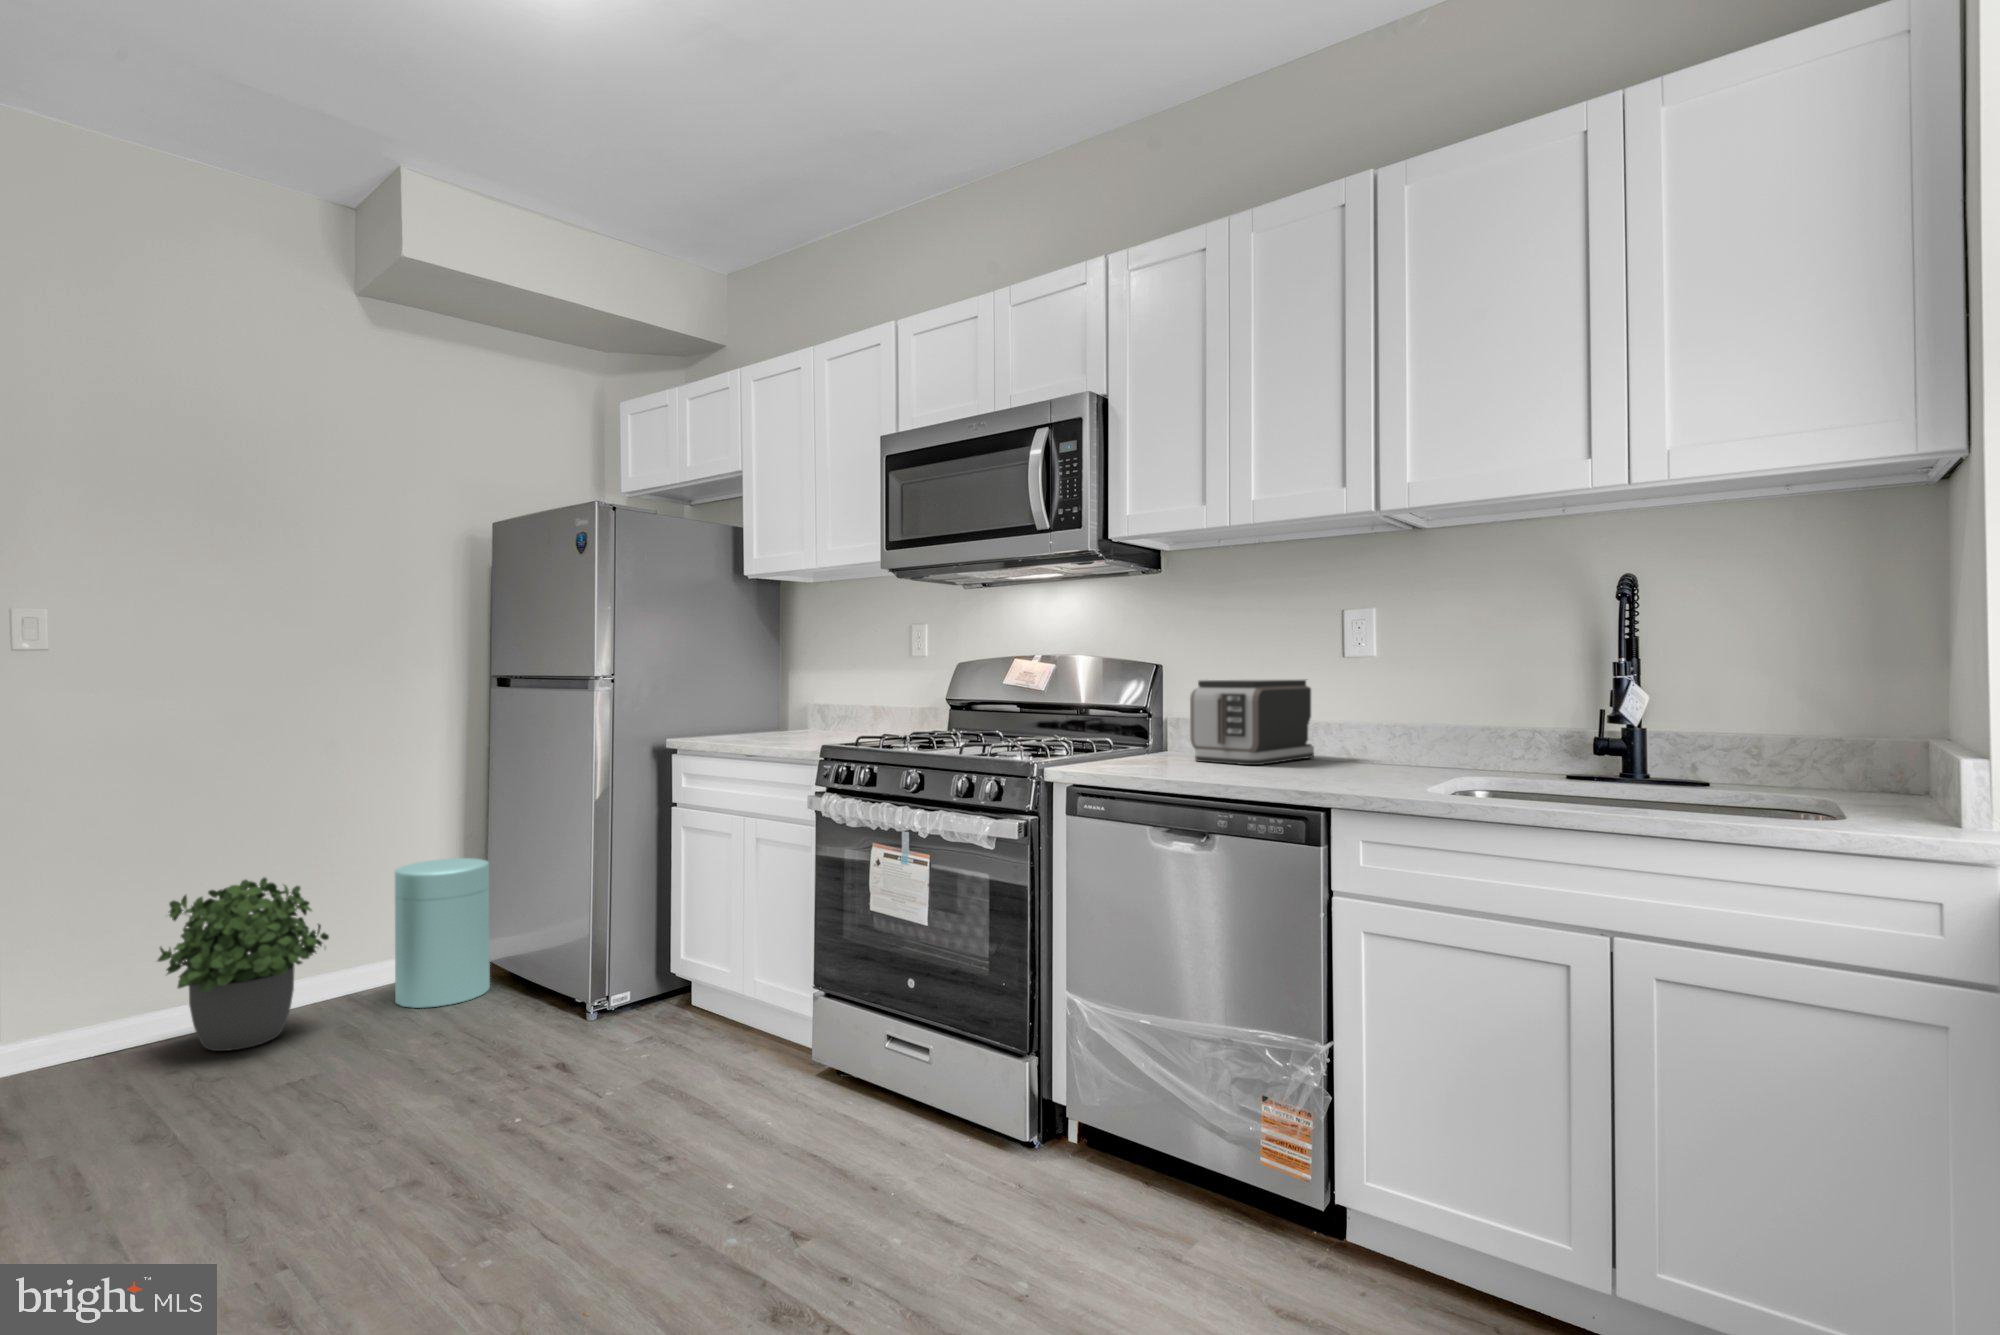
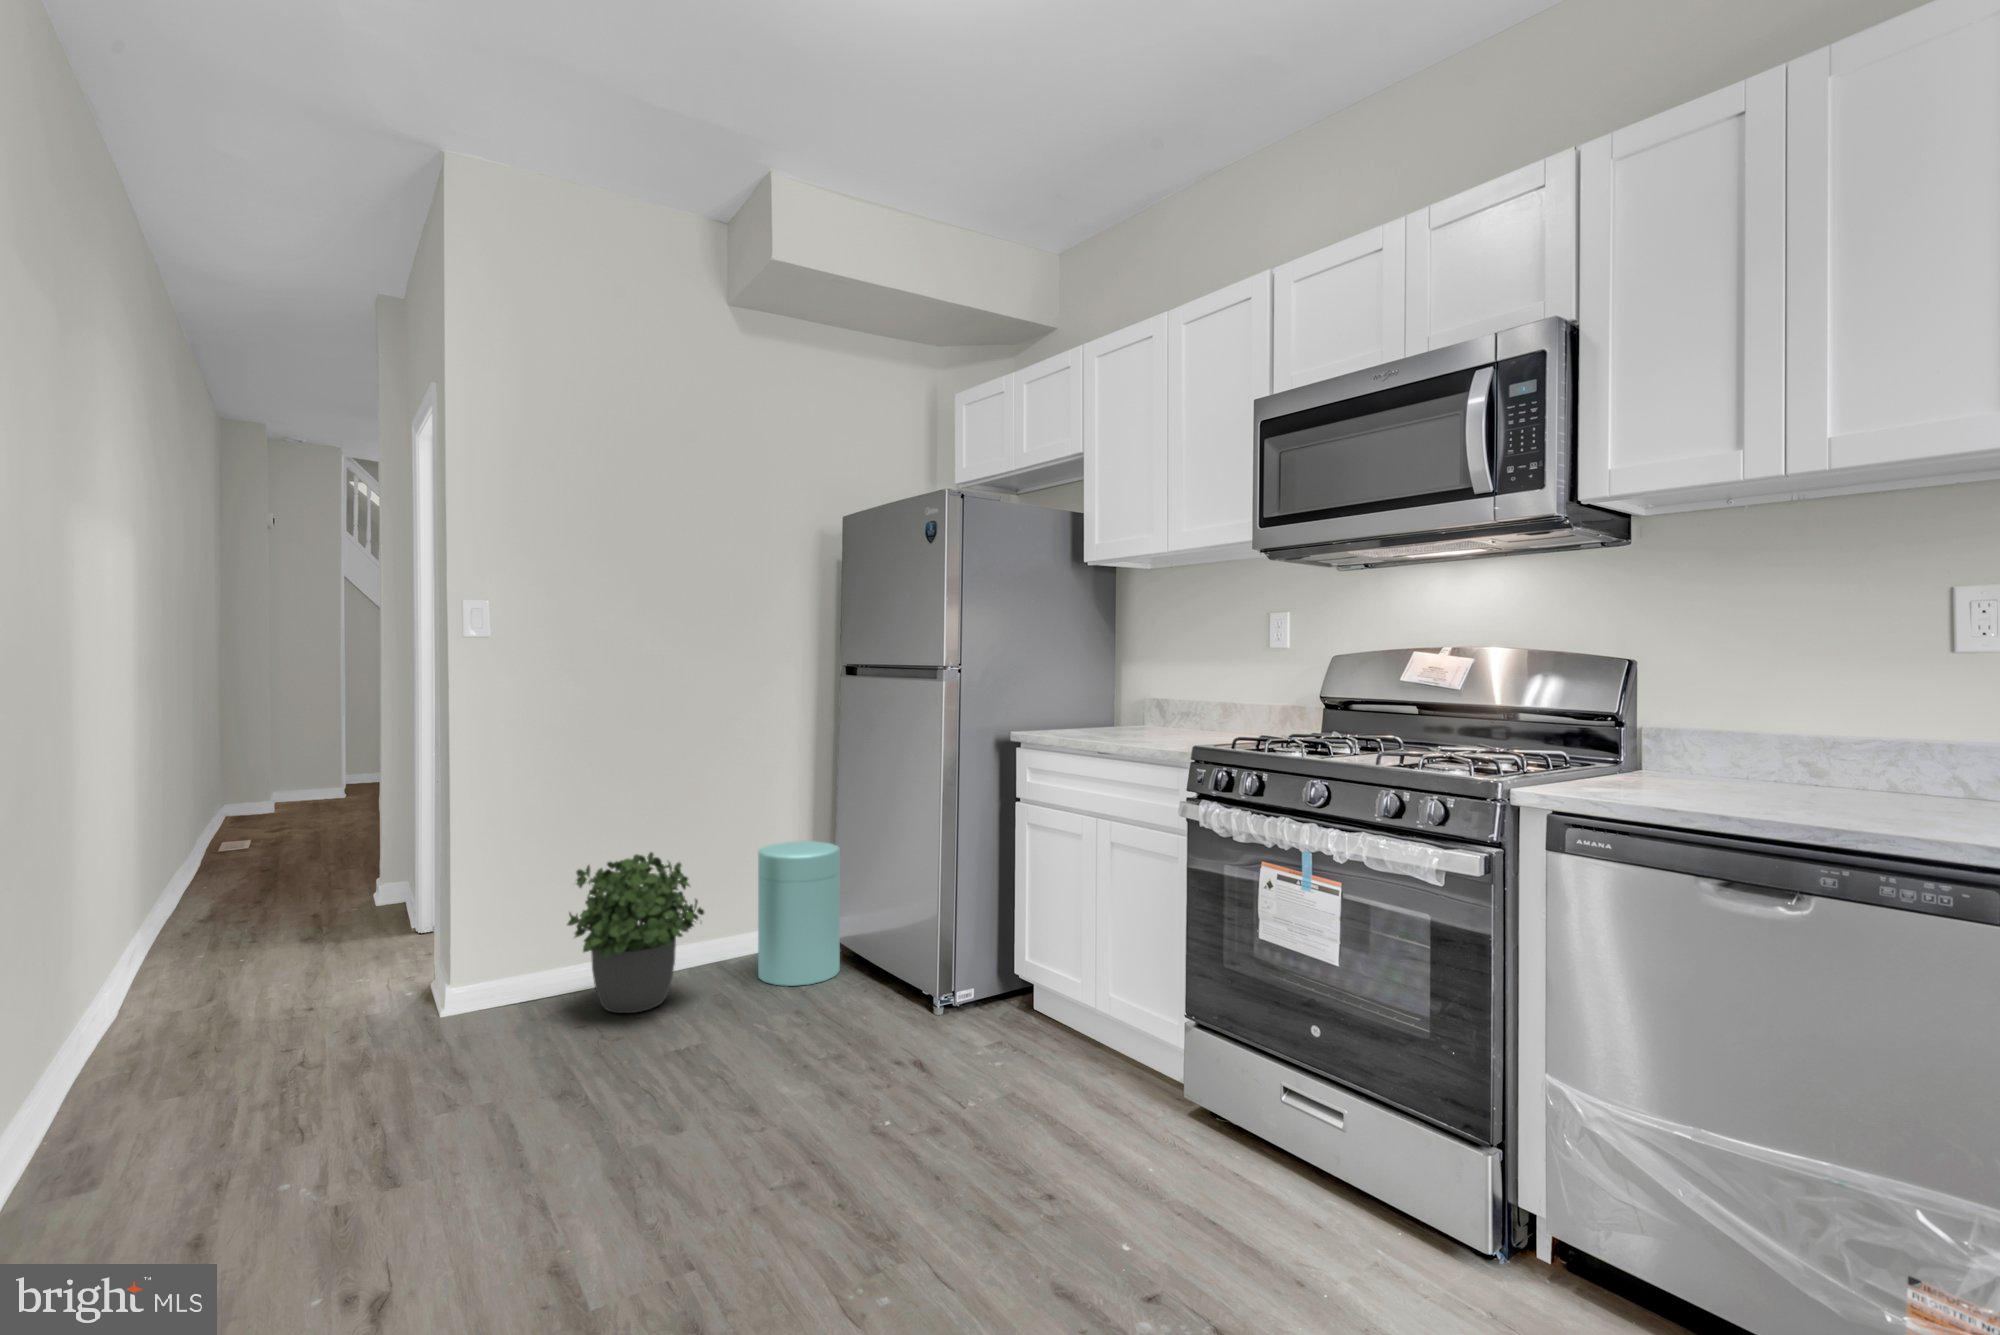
toaster: present [1190,679,1314,765] -> none [1699,679,1887,795]

